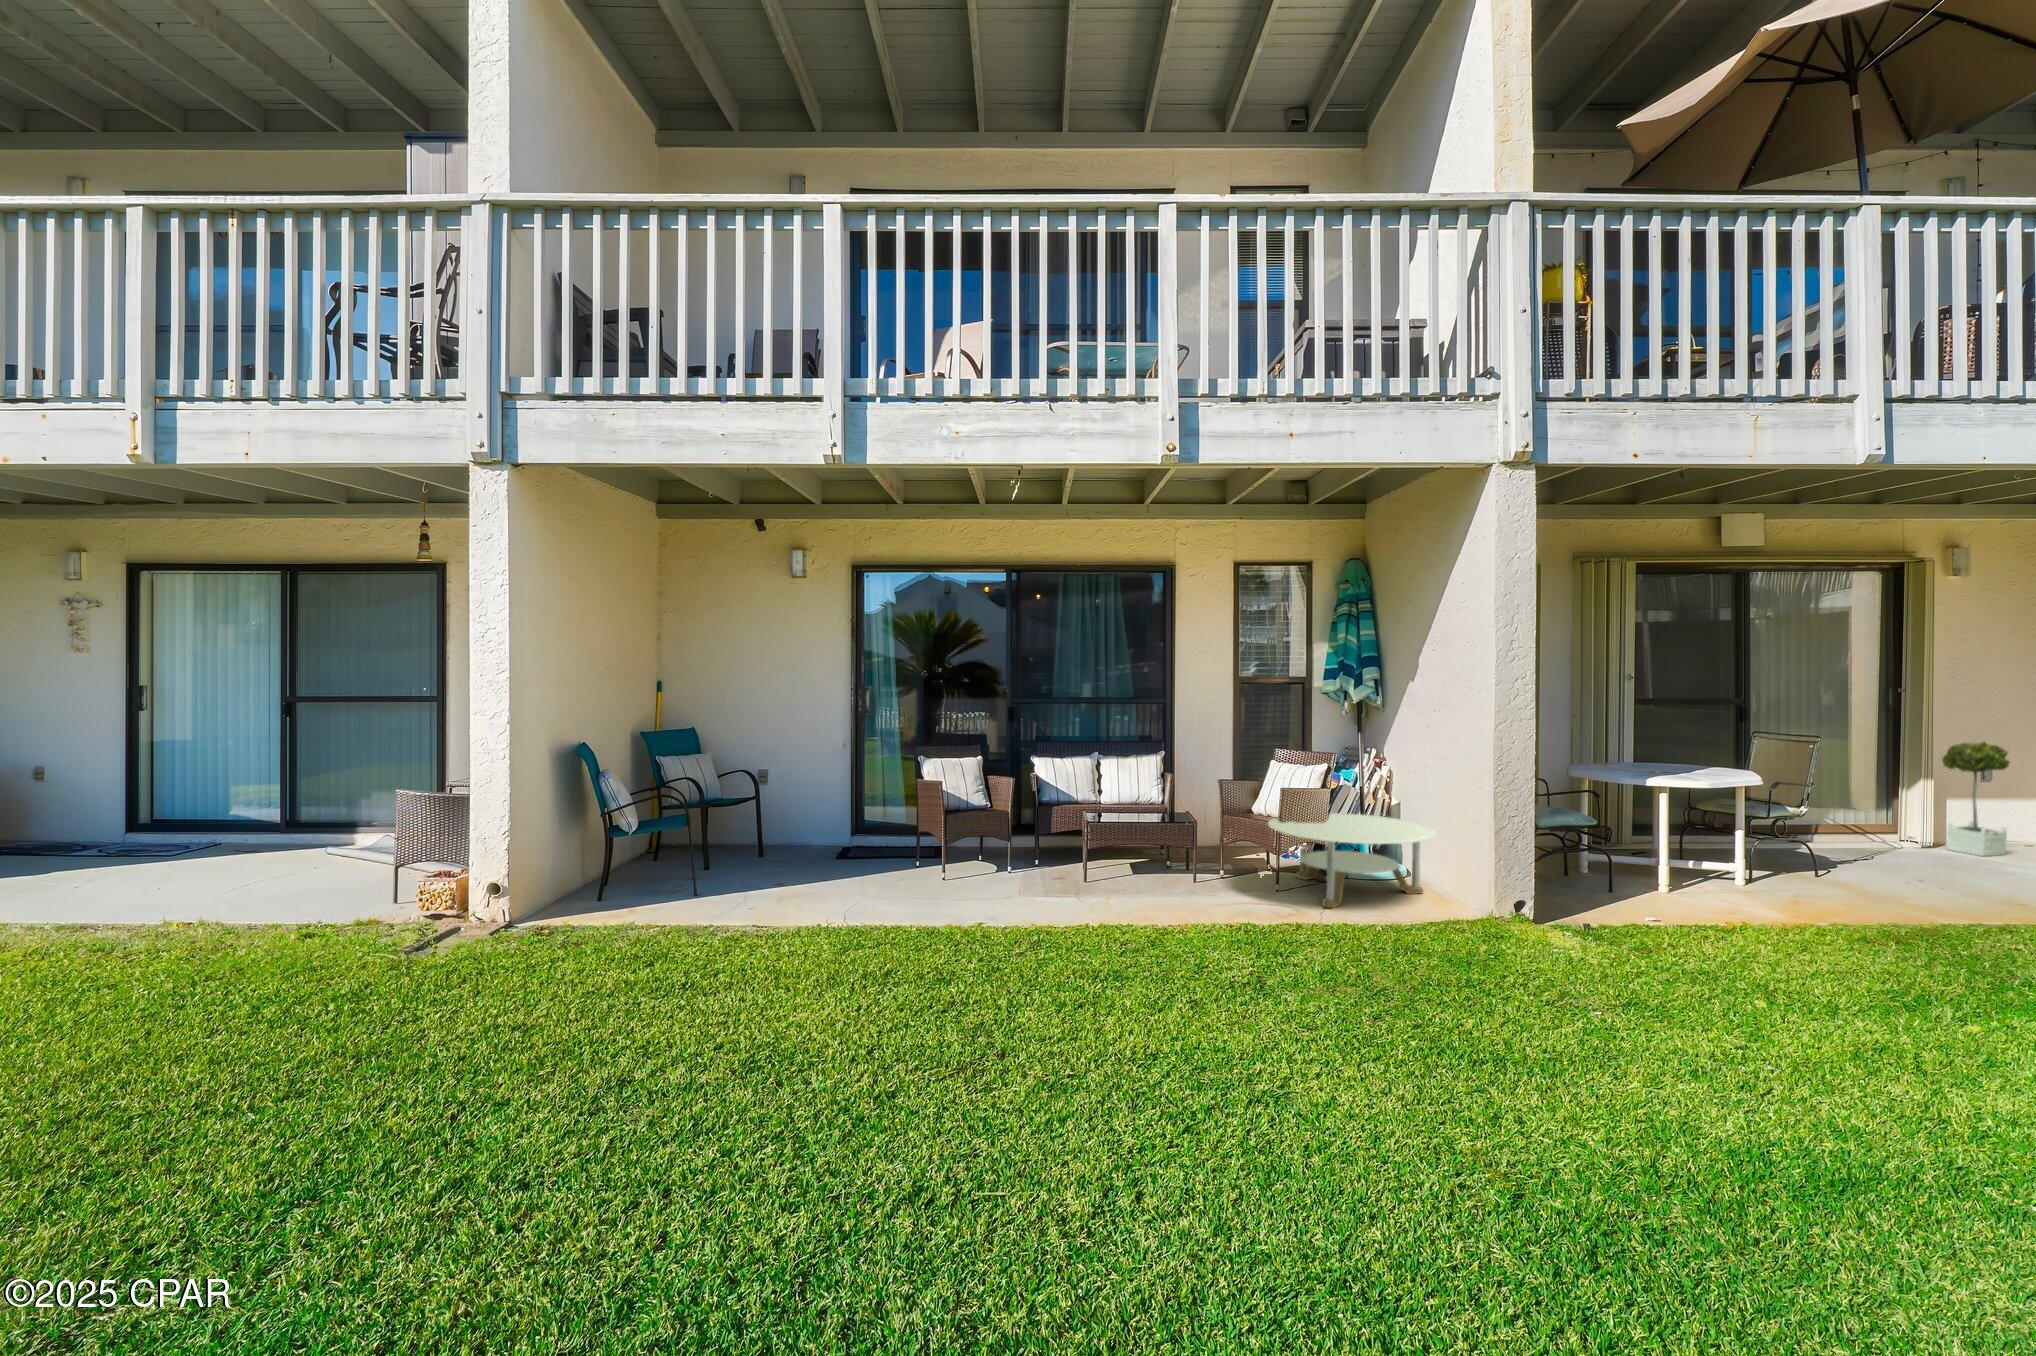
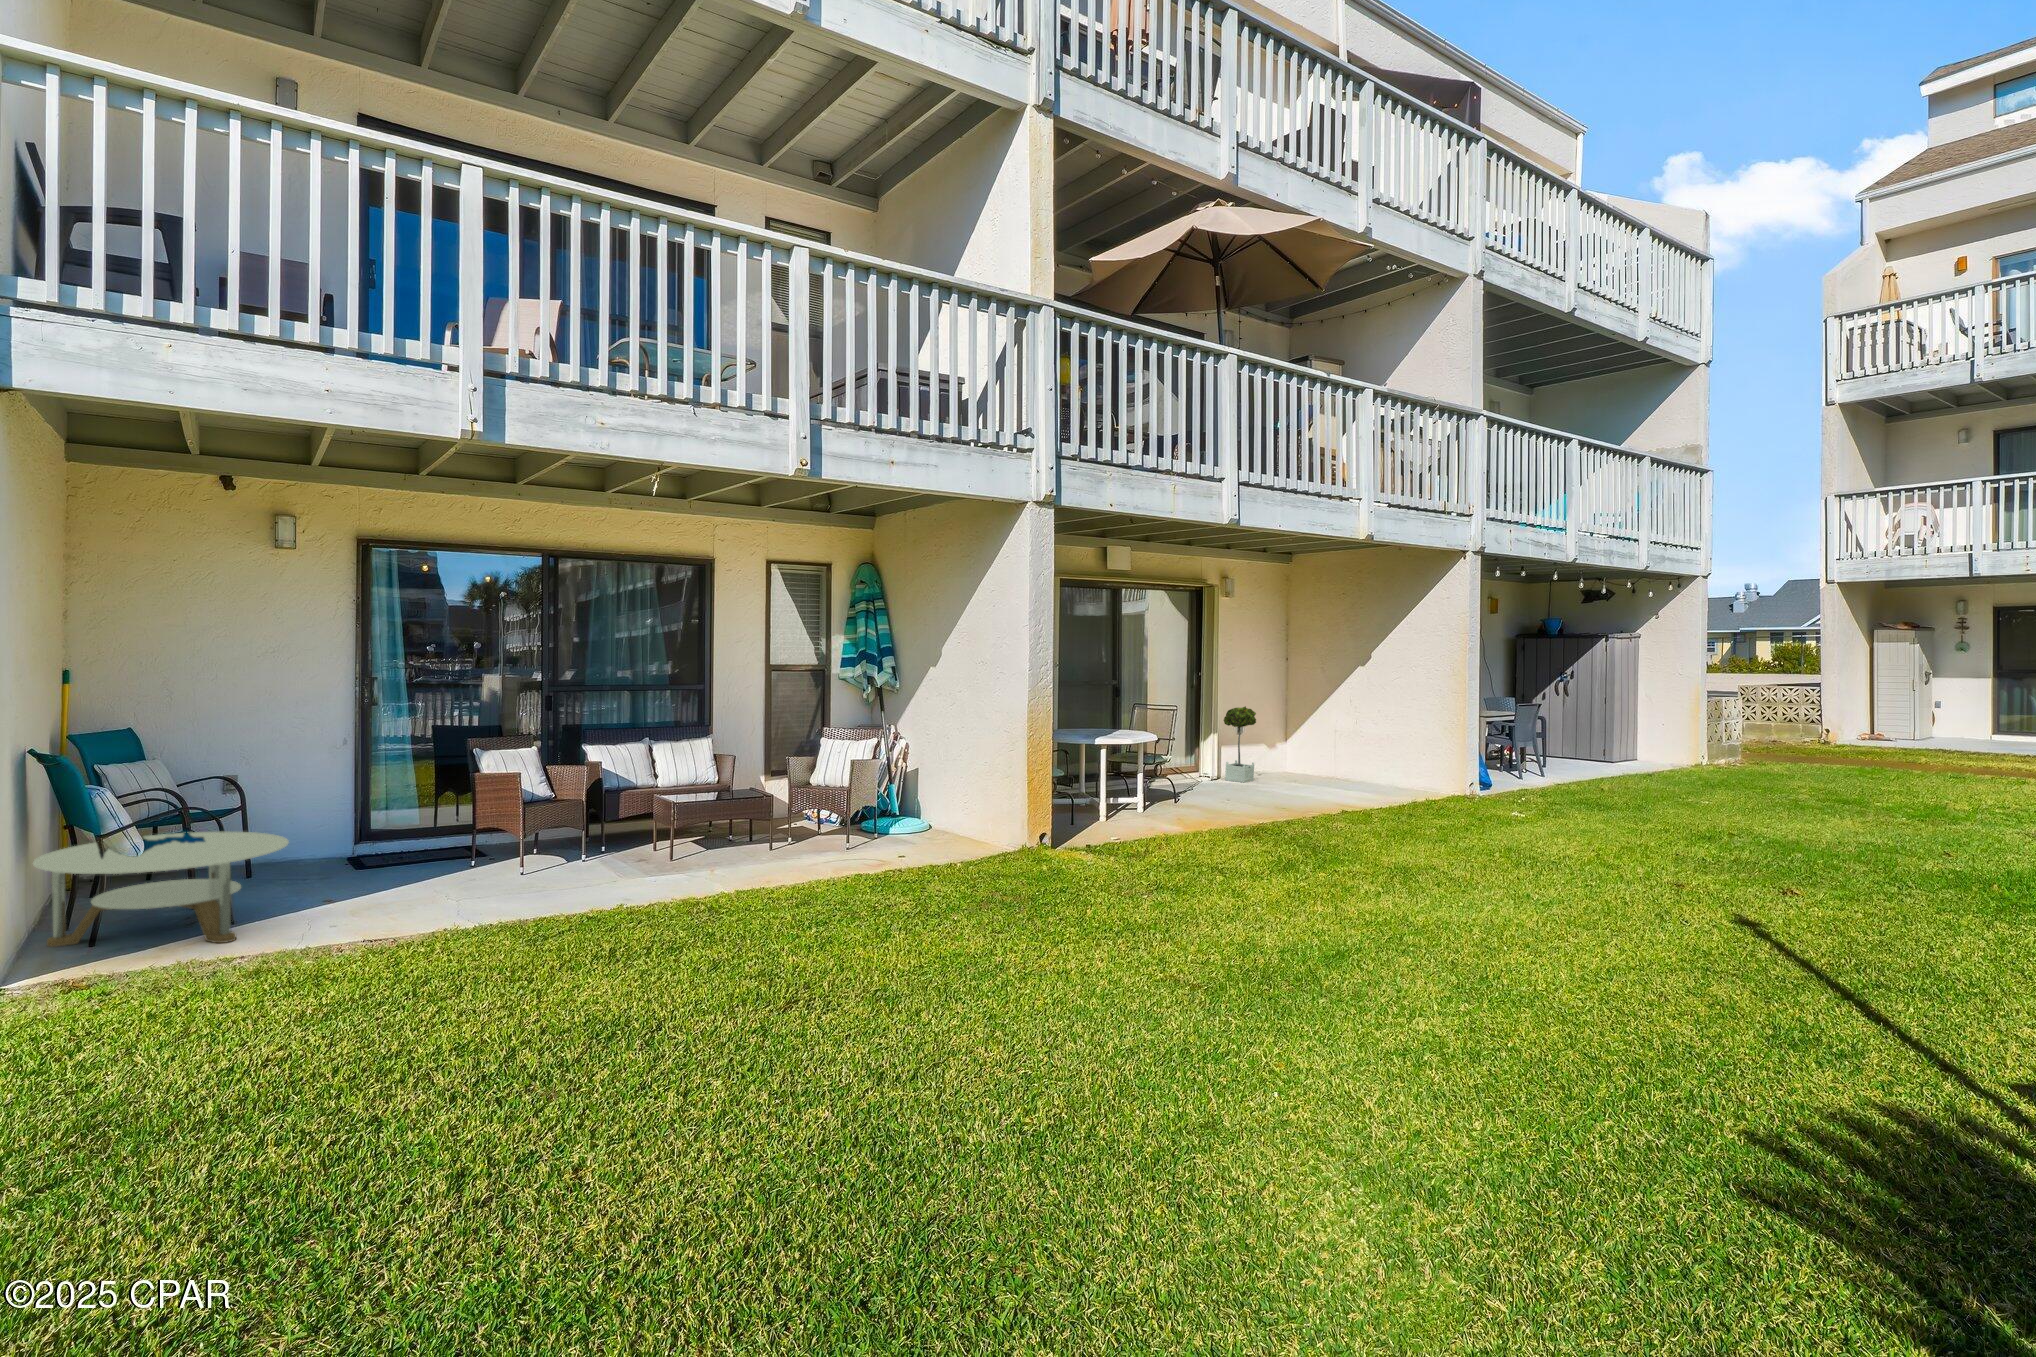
round table: present [1268,813,1436,908] -> present [33,831,289,947]

